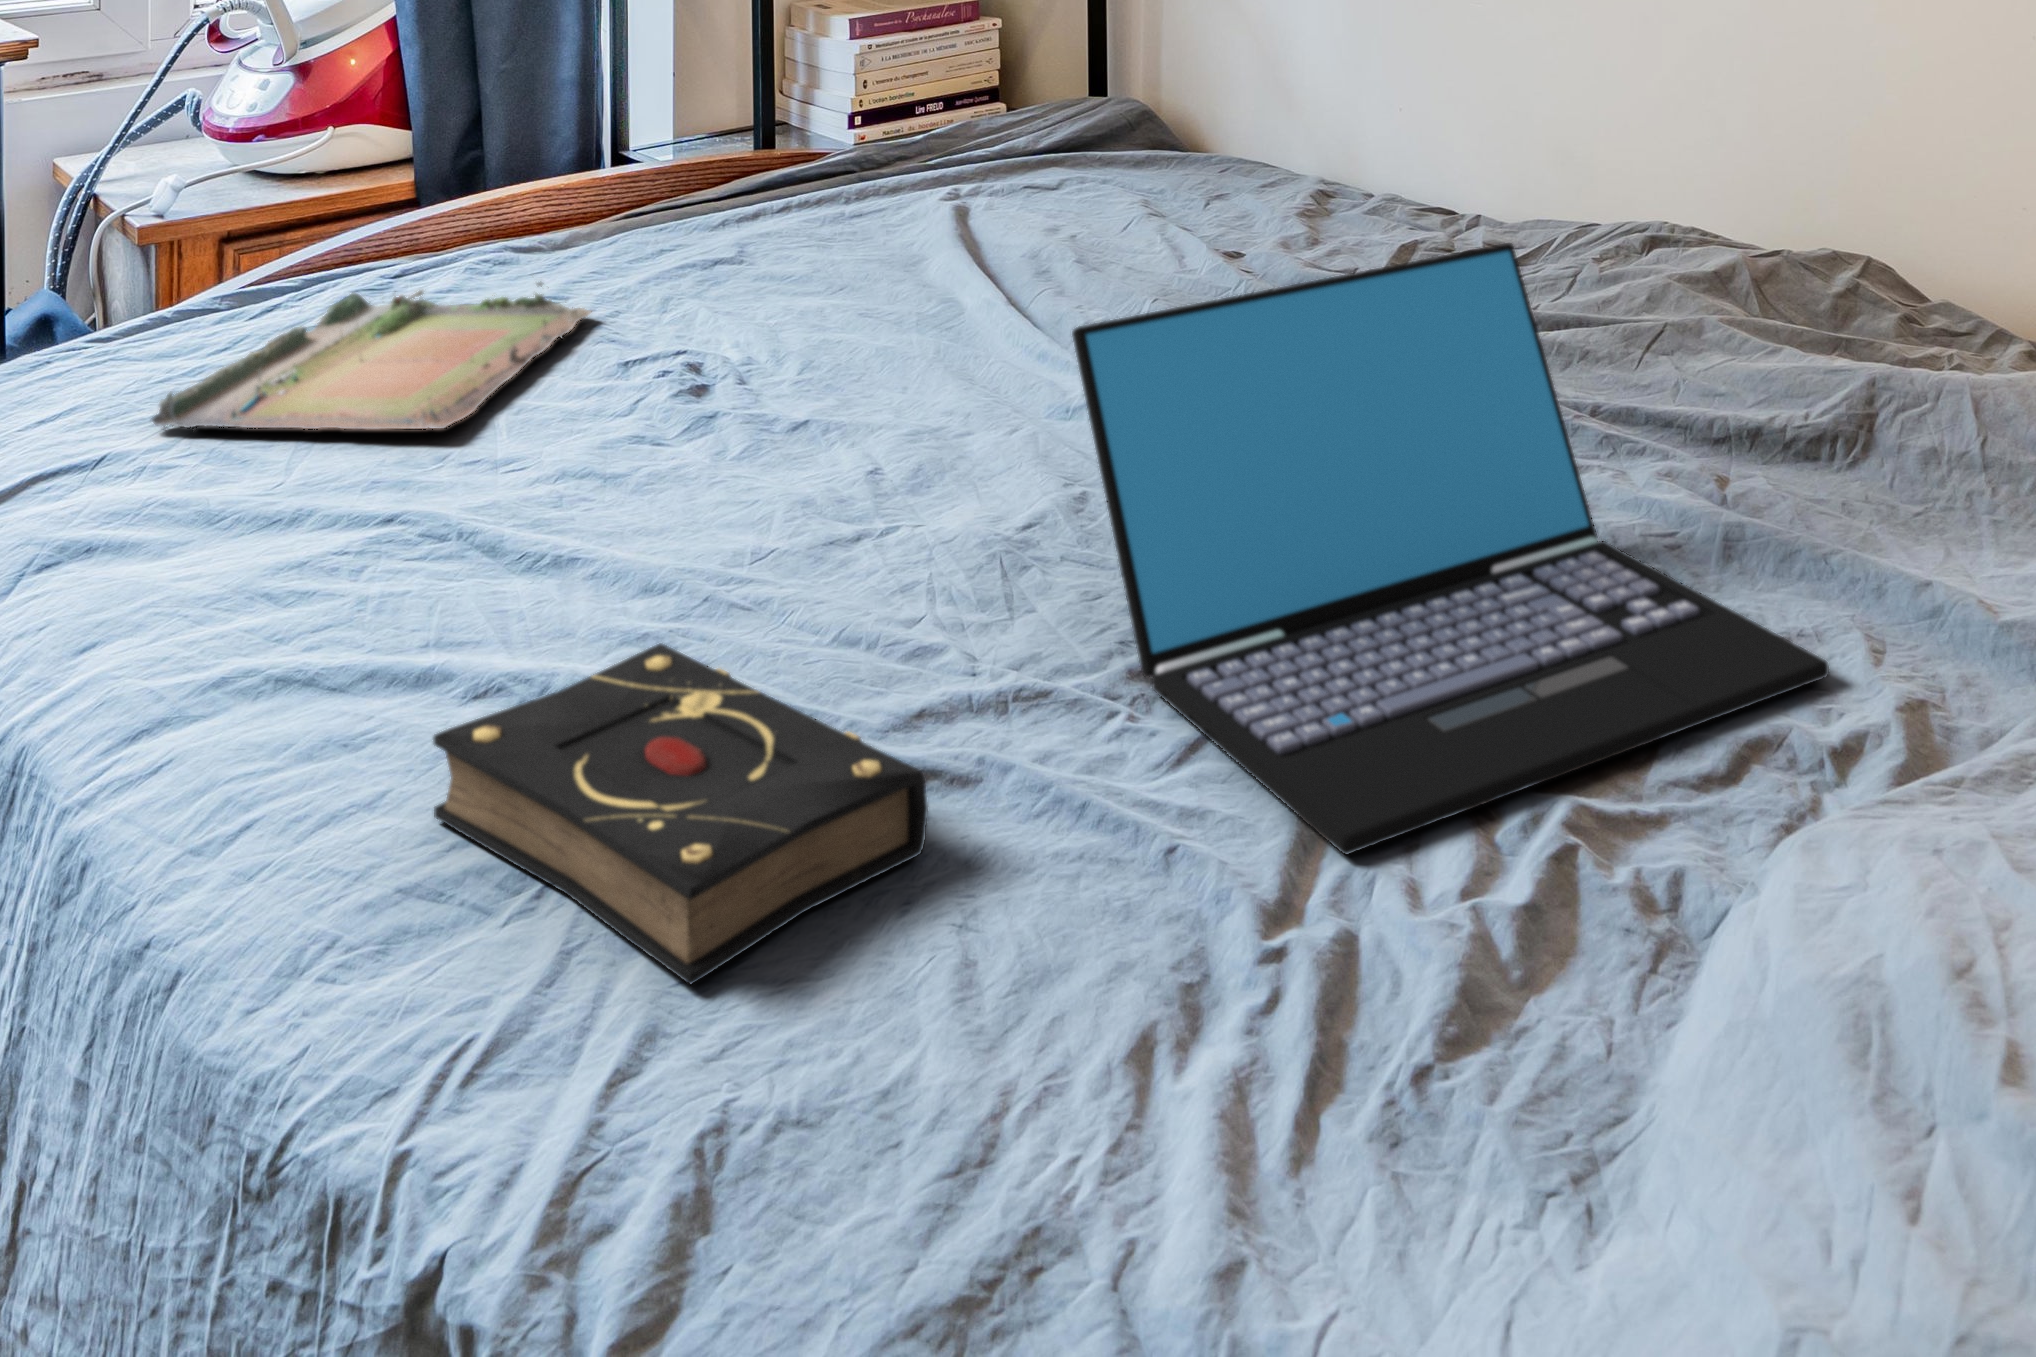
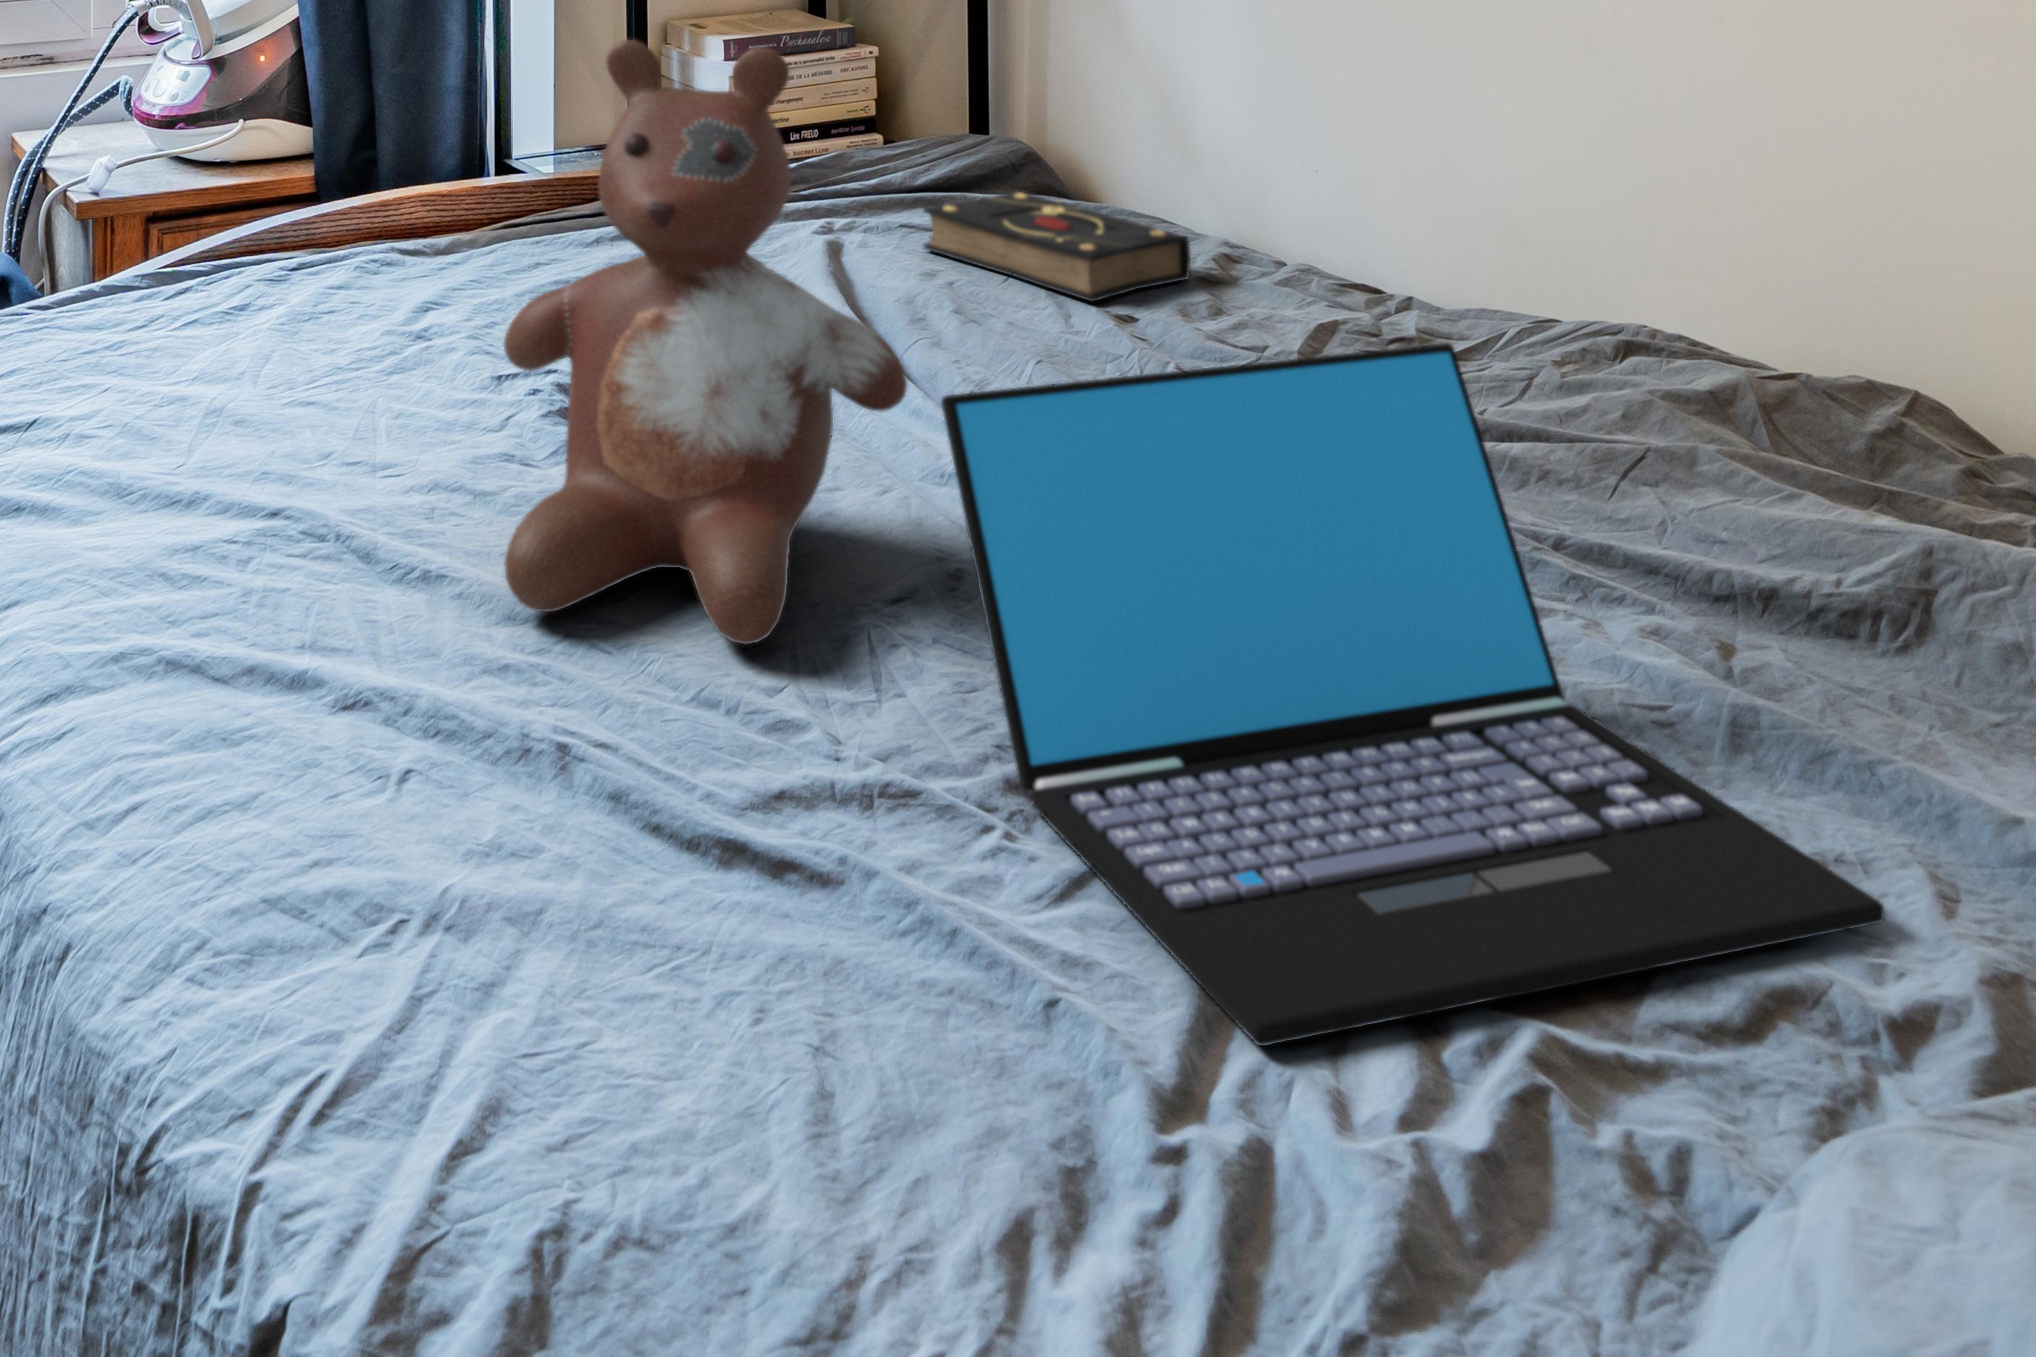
stuffed bear: none [639,15,1040,585] -> present [504,40,907,644]
tray: present [152,282,591,430] -> none [74,277,467,424]
book: present [433,644,928,985] -> present [923,191,1191,302]

